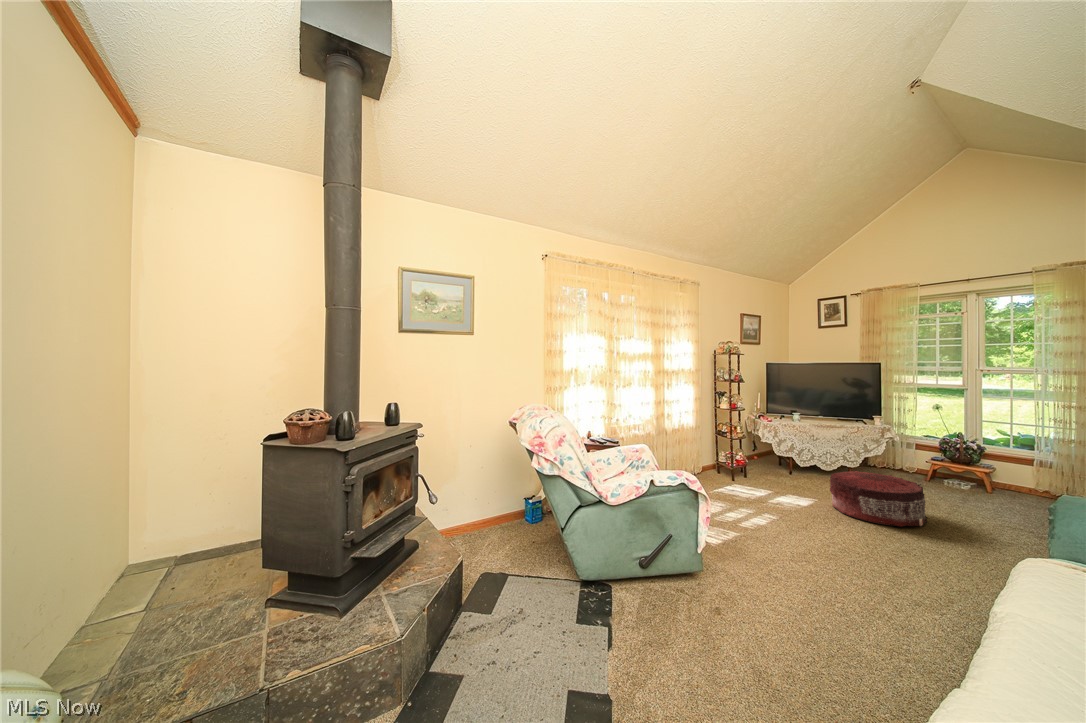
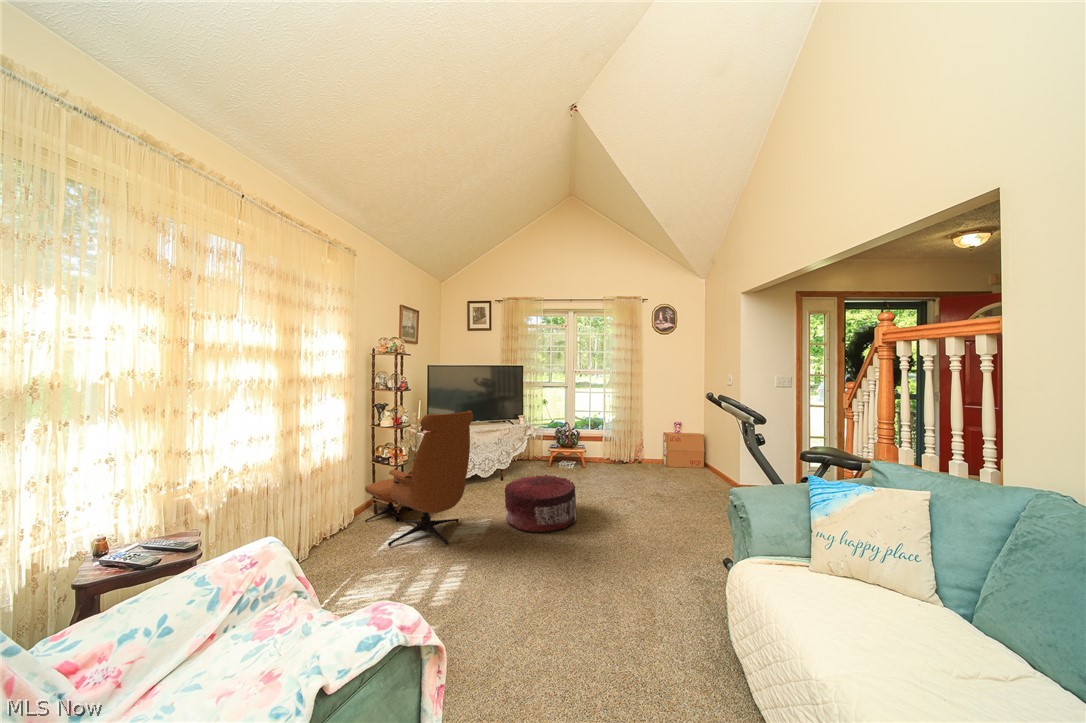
lounge chair: none [709,399,791,502] -> present [365,410,473,546]

